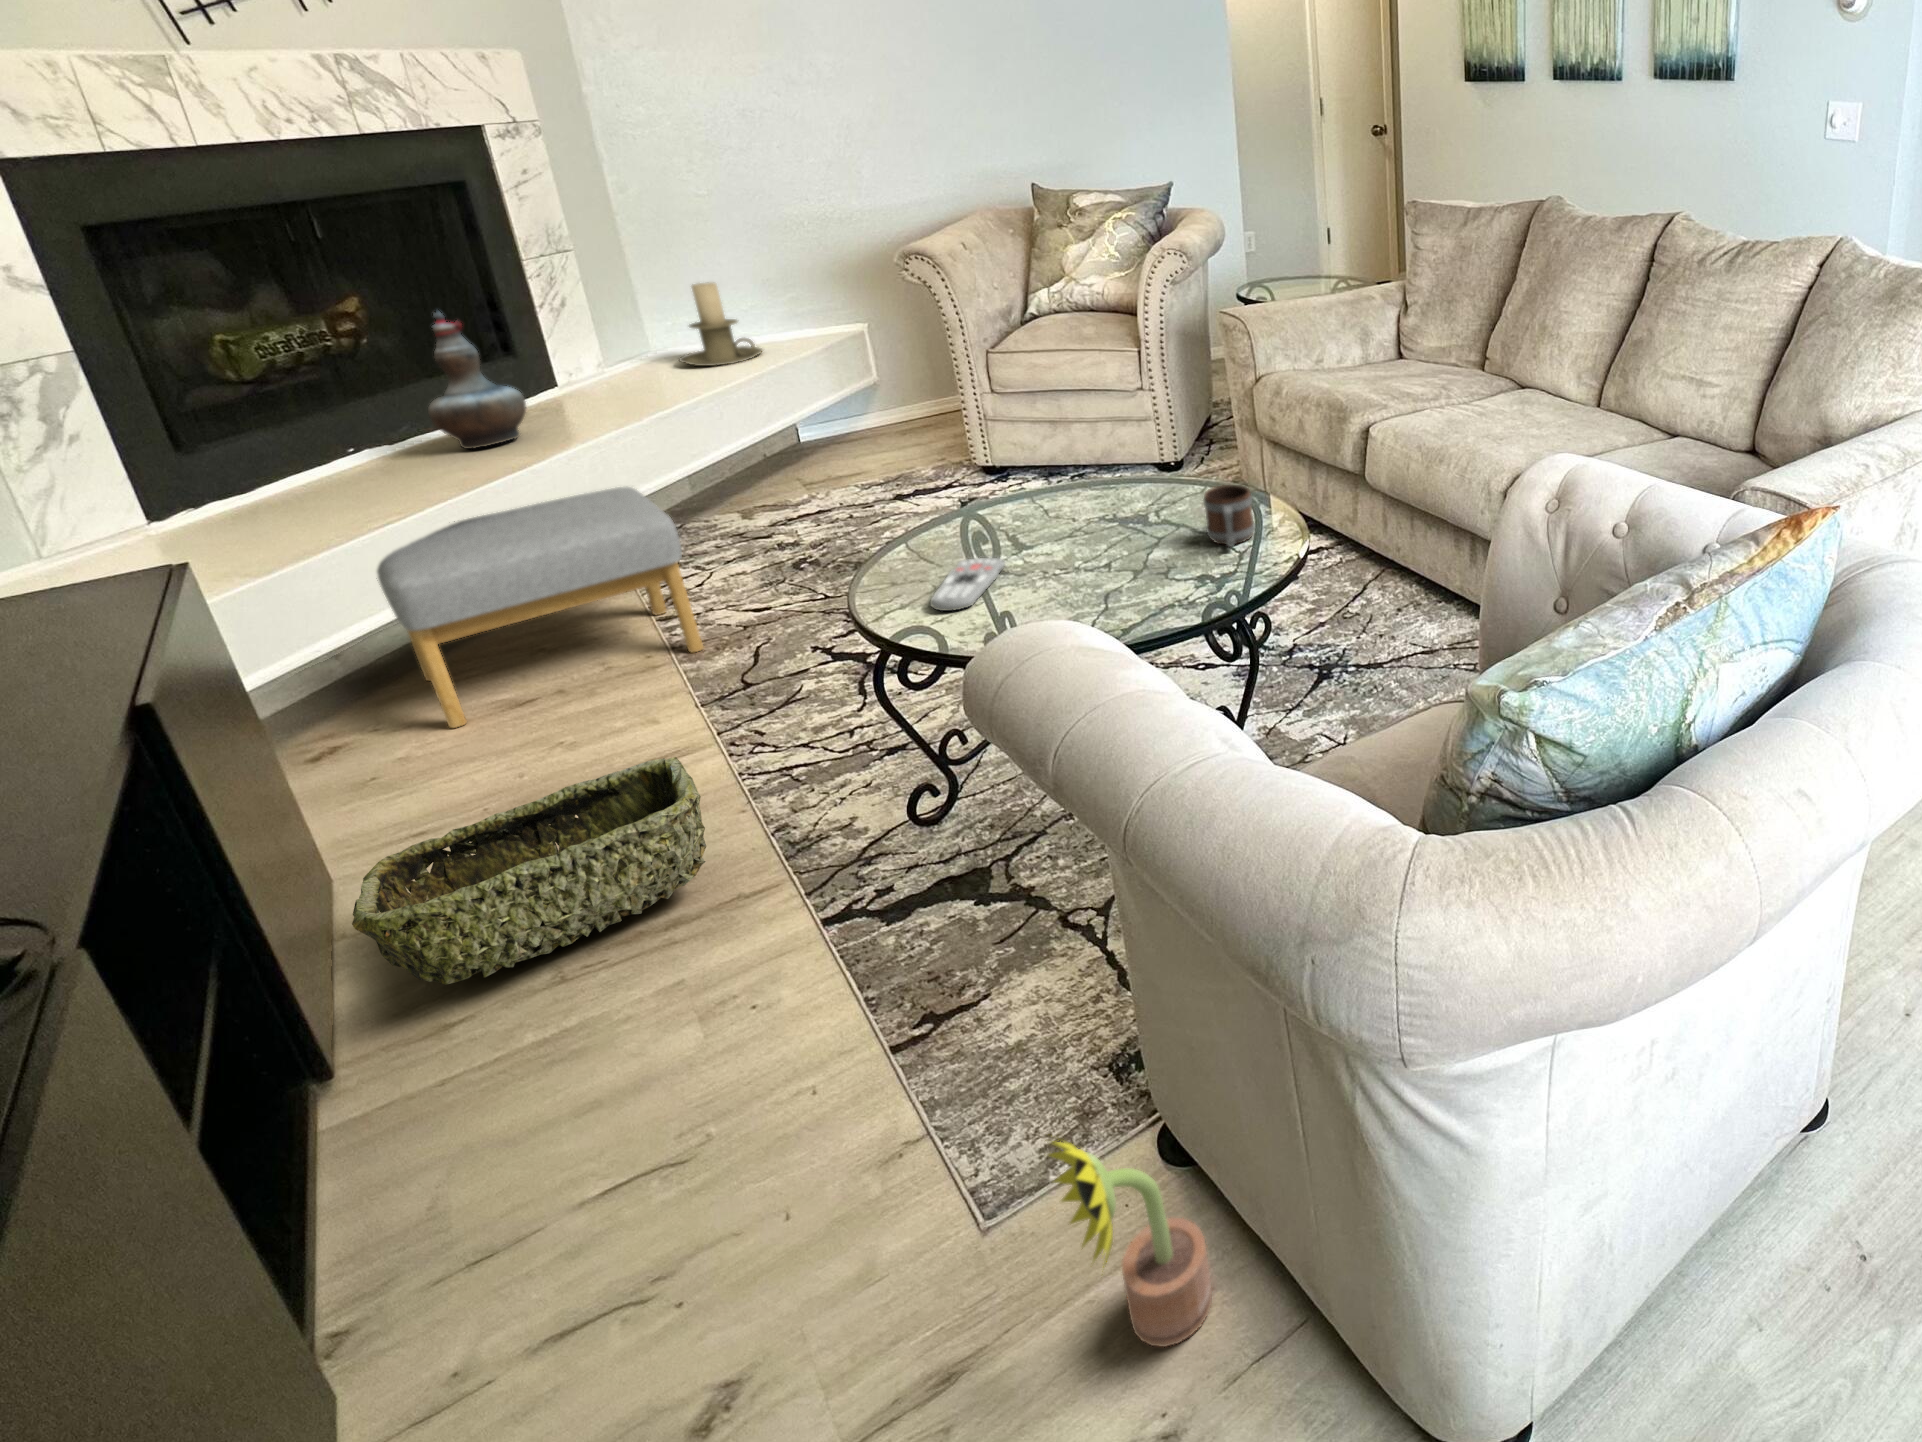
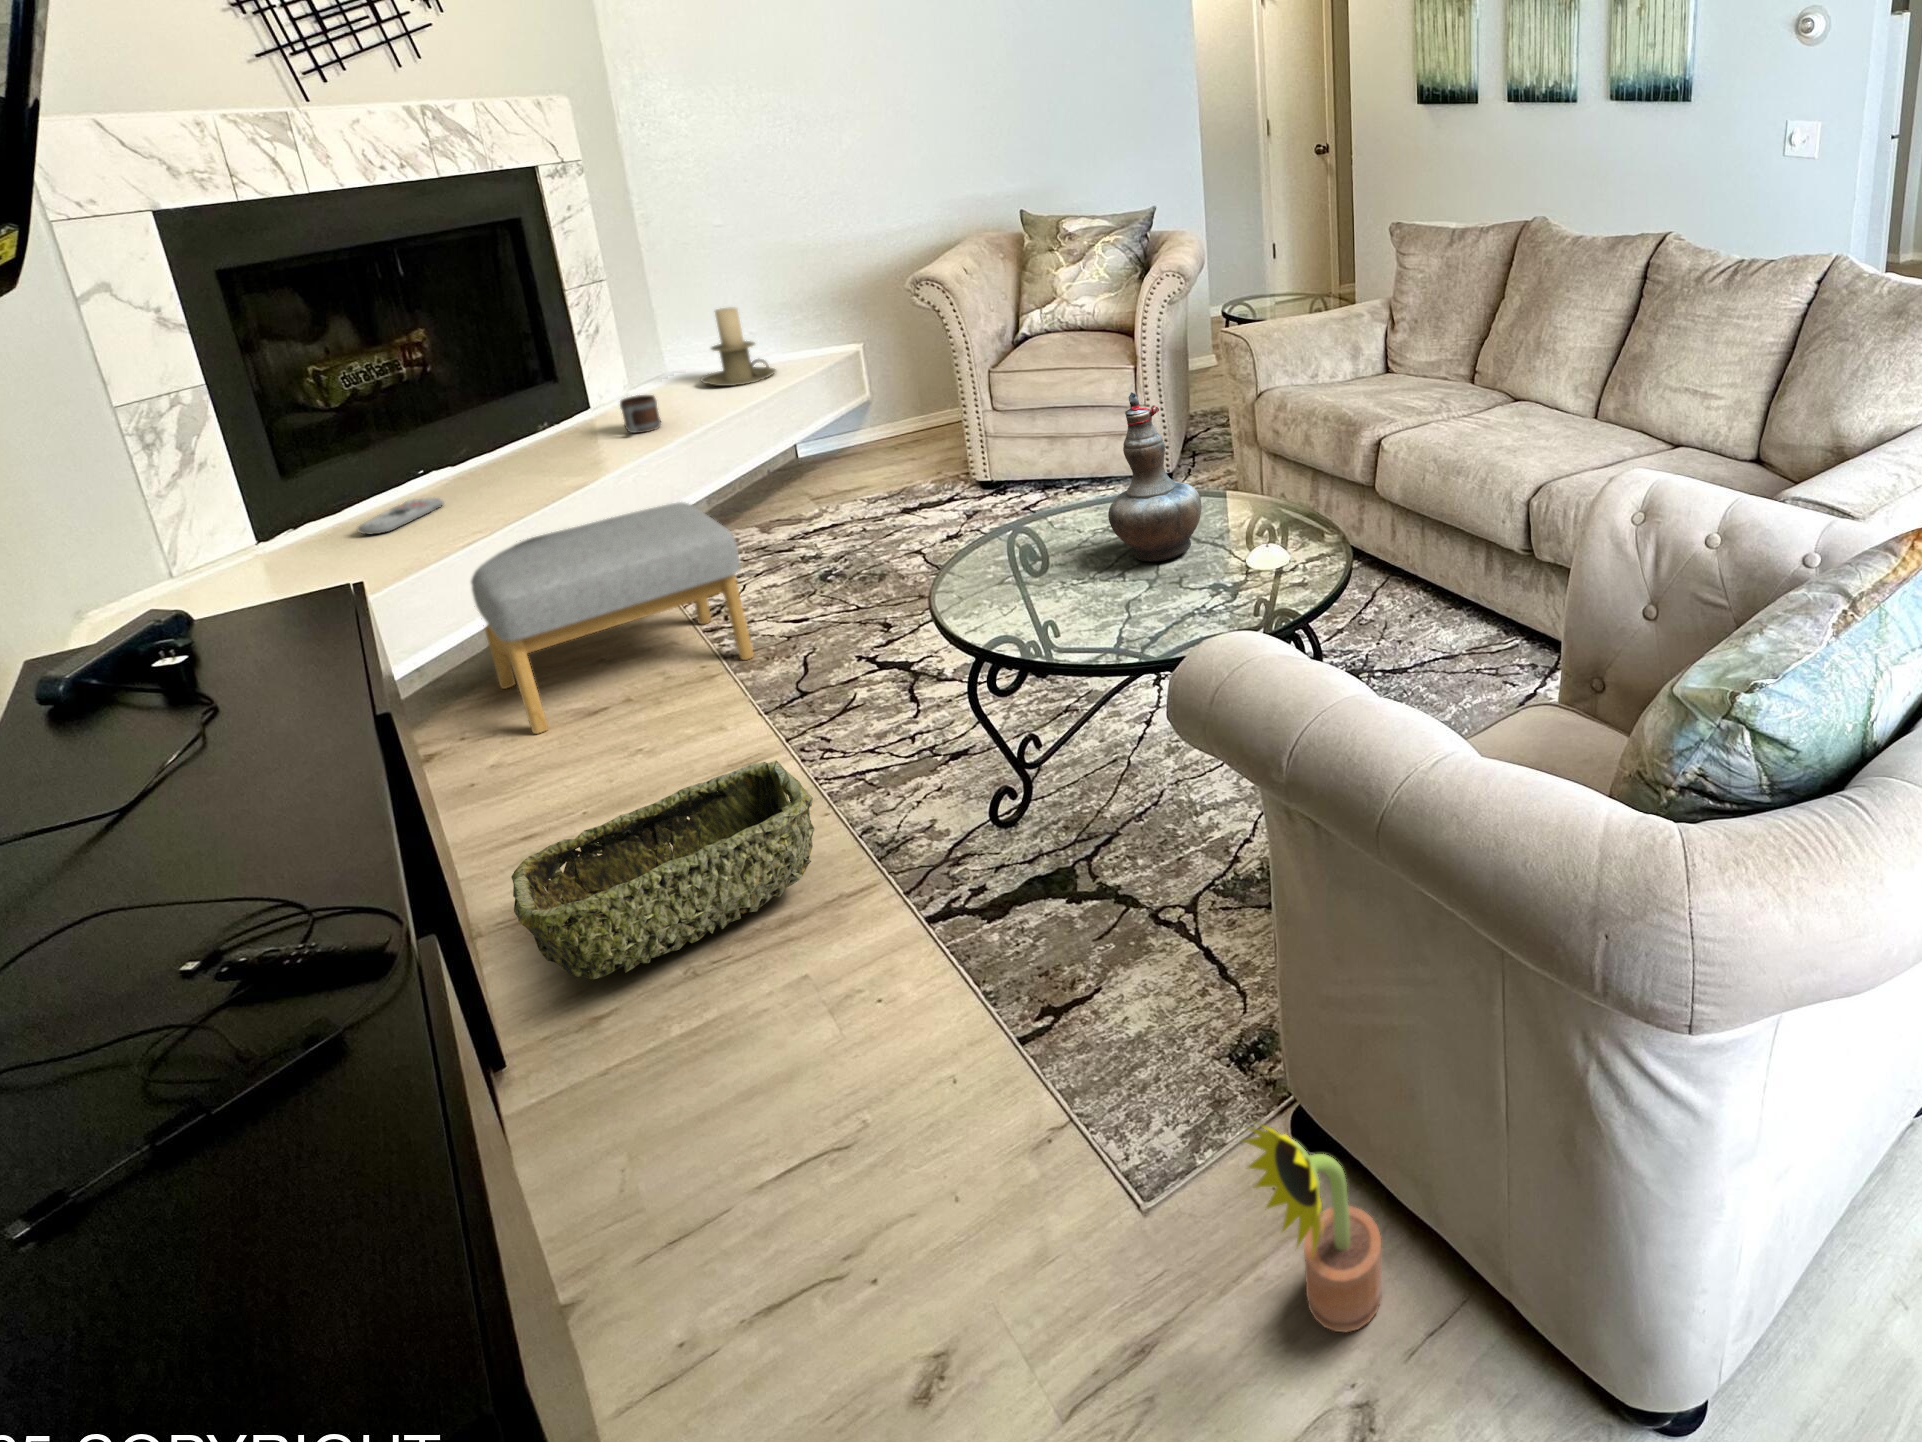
decorative vase: present [428,311,526,449] -> present [1108,392,1202,562]
mug: present [1204,485,1255,546] -> present [620,395,661,433]
remote control: present [930,558,1005,611] -> present [358,498,444,534]

